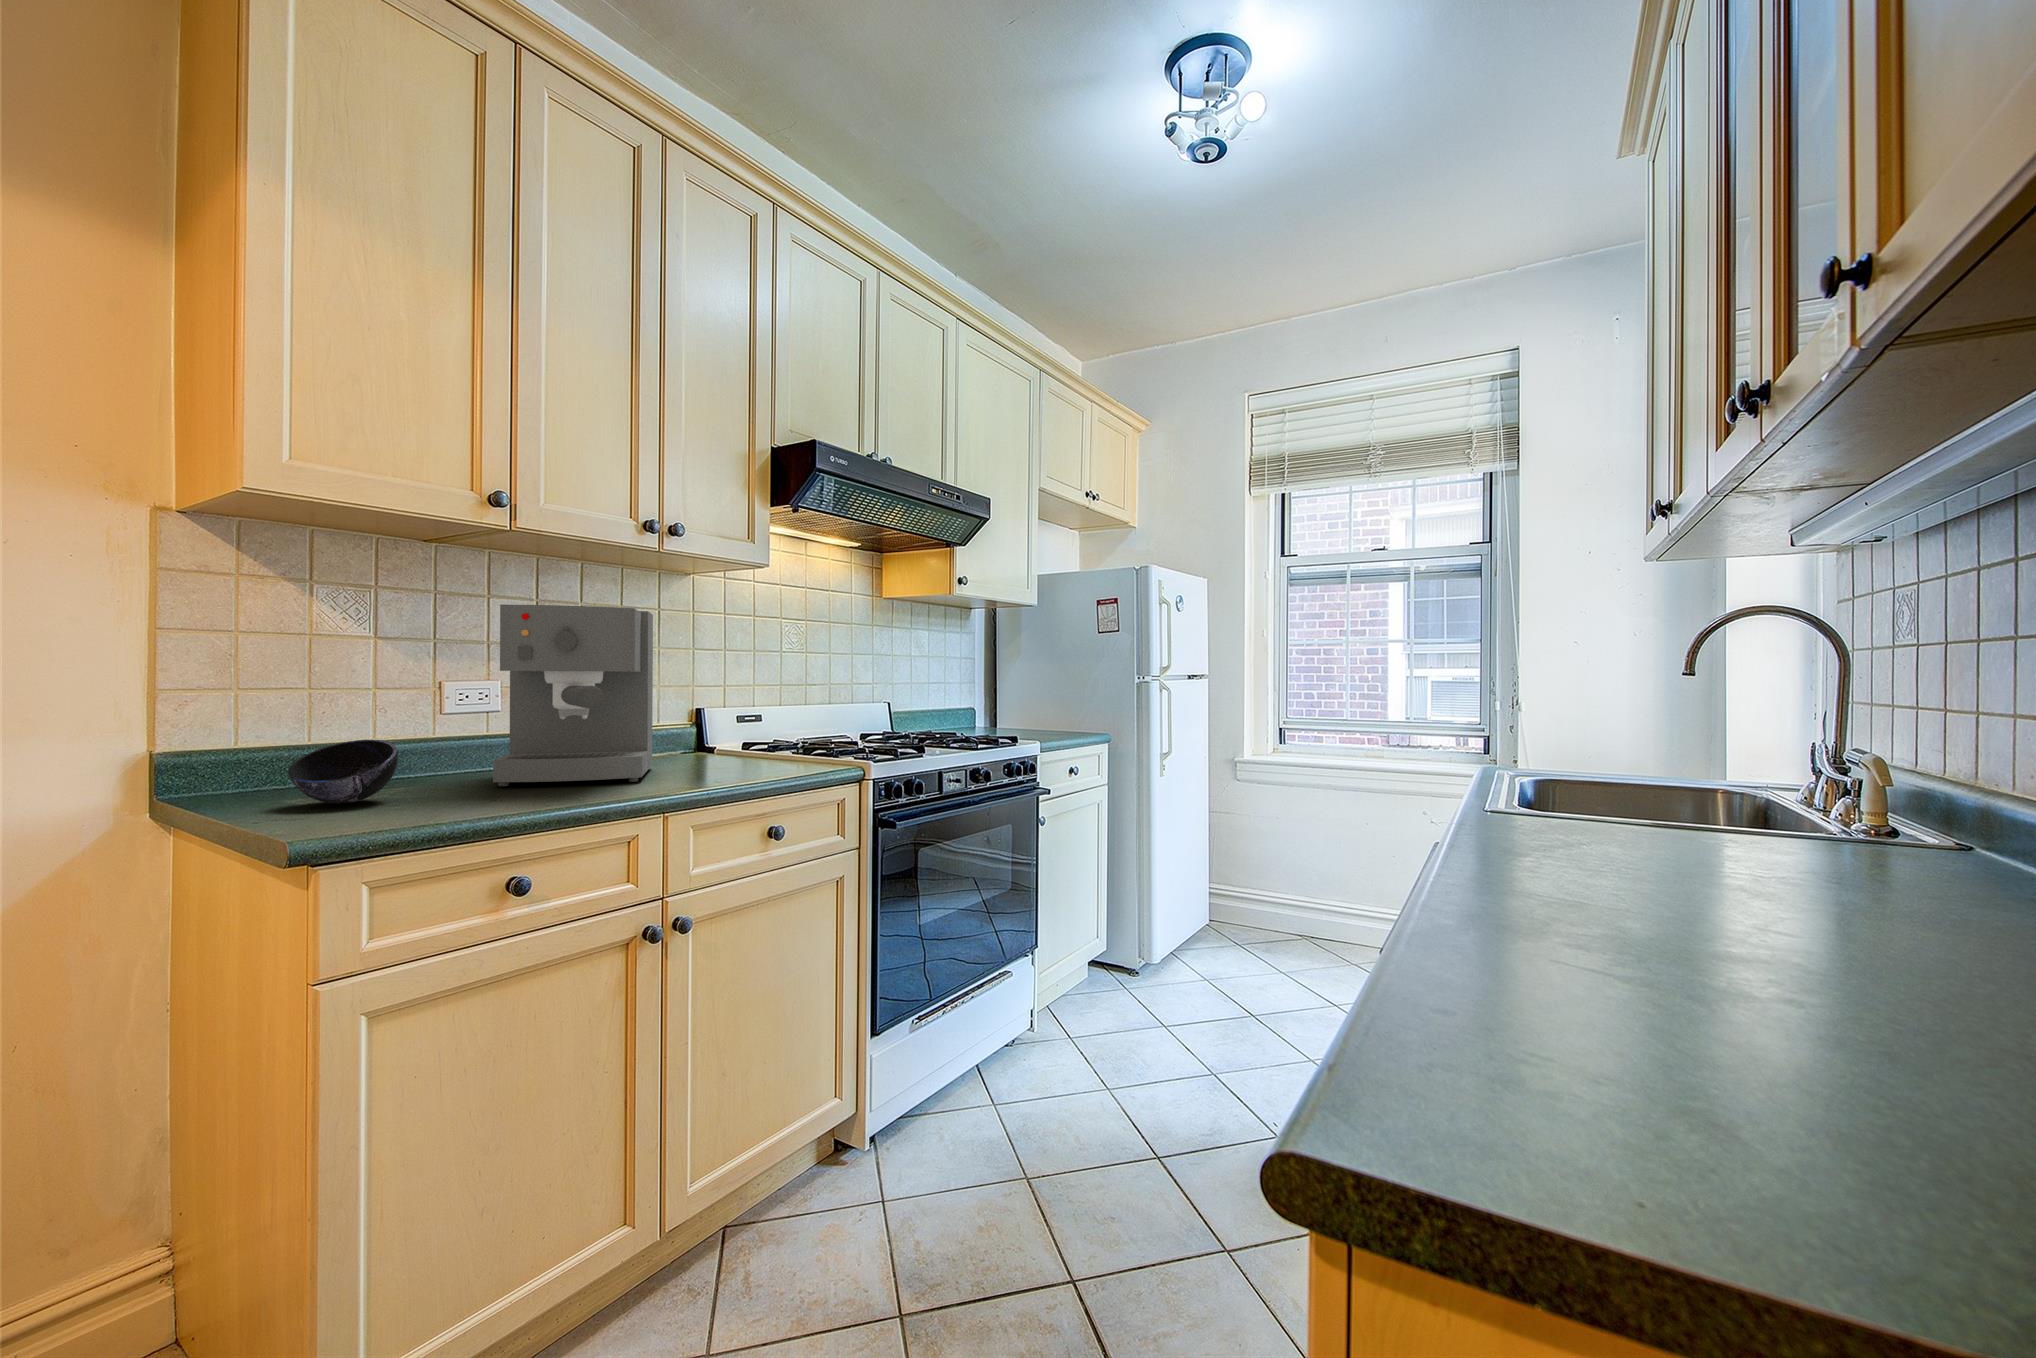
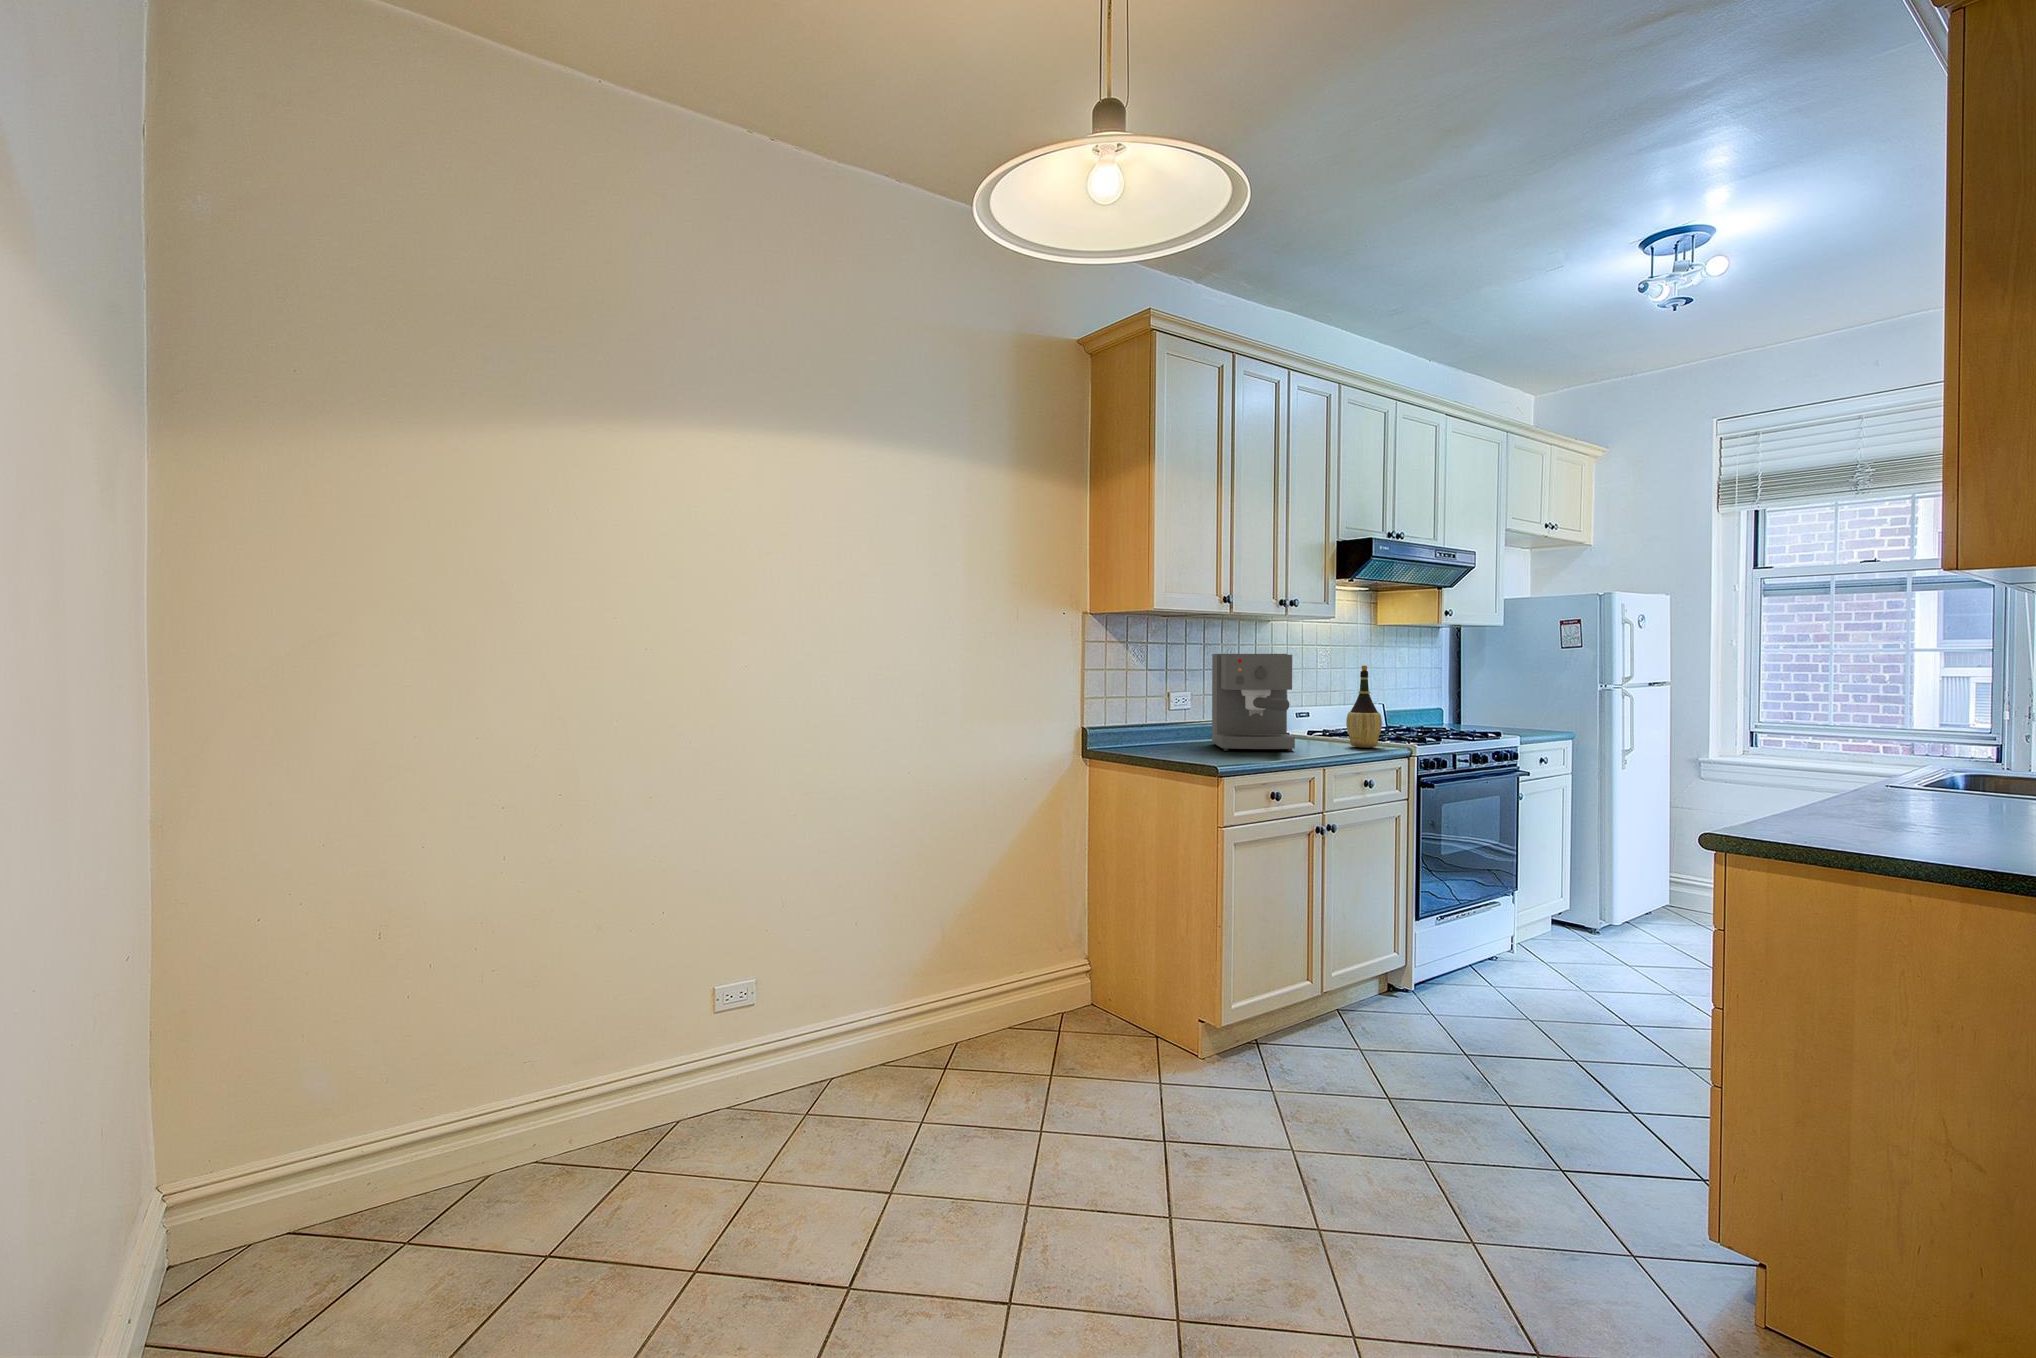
wine bottle: none [757,634,813,769] -> present [1346,665,1382,748]
bowl: present [288,740,398,804] -> none [1153,725,1195,755]

